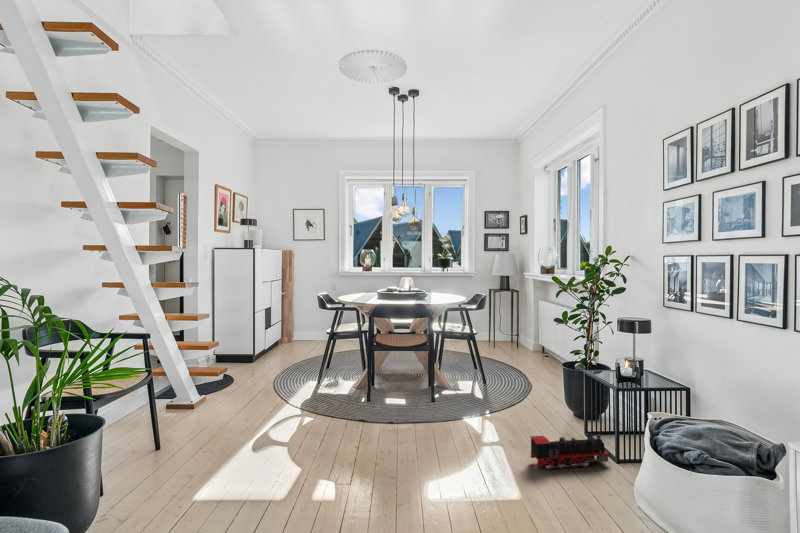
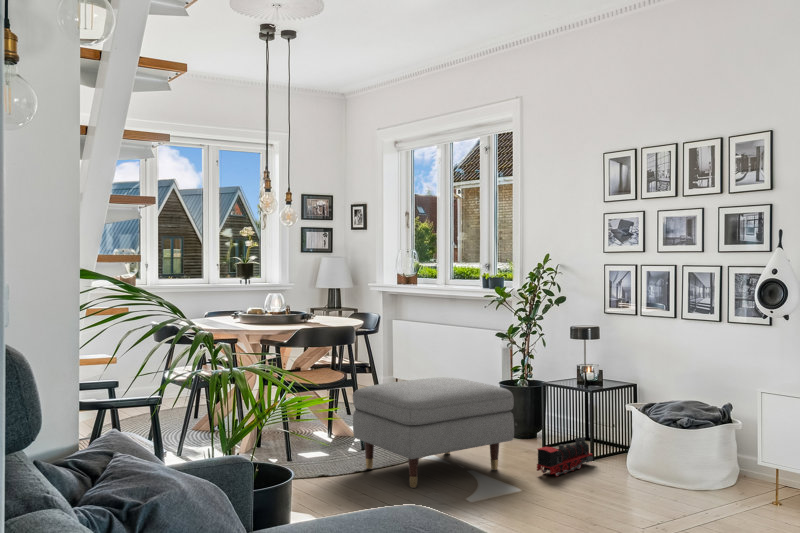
ottoman: none [397,353,520,445] -> present [353,378,514,488]

